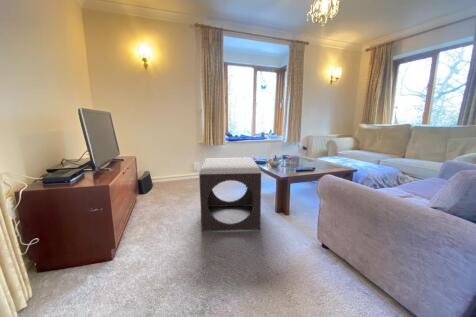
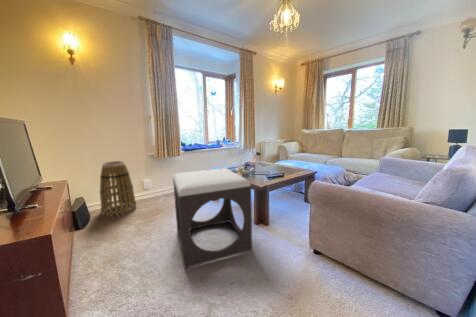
basket: none [158,146,184,189] -> present [100,161,136,216]

